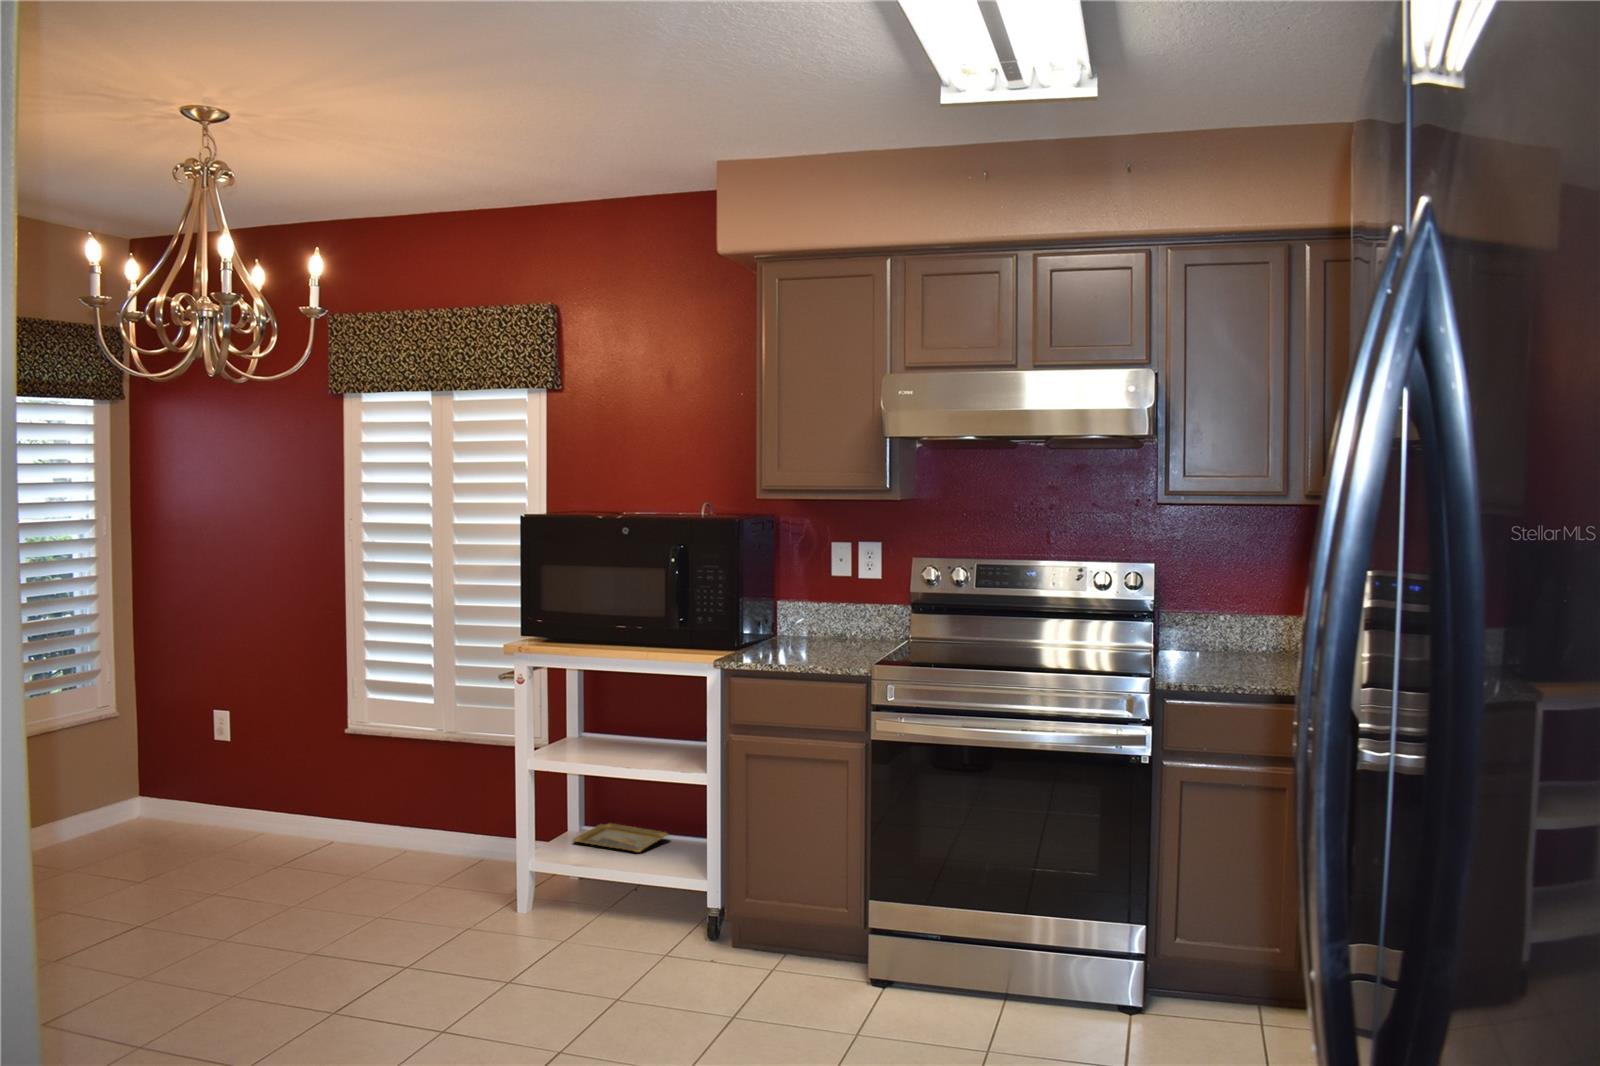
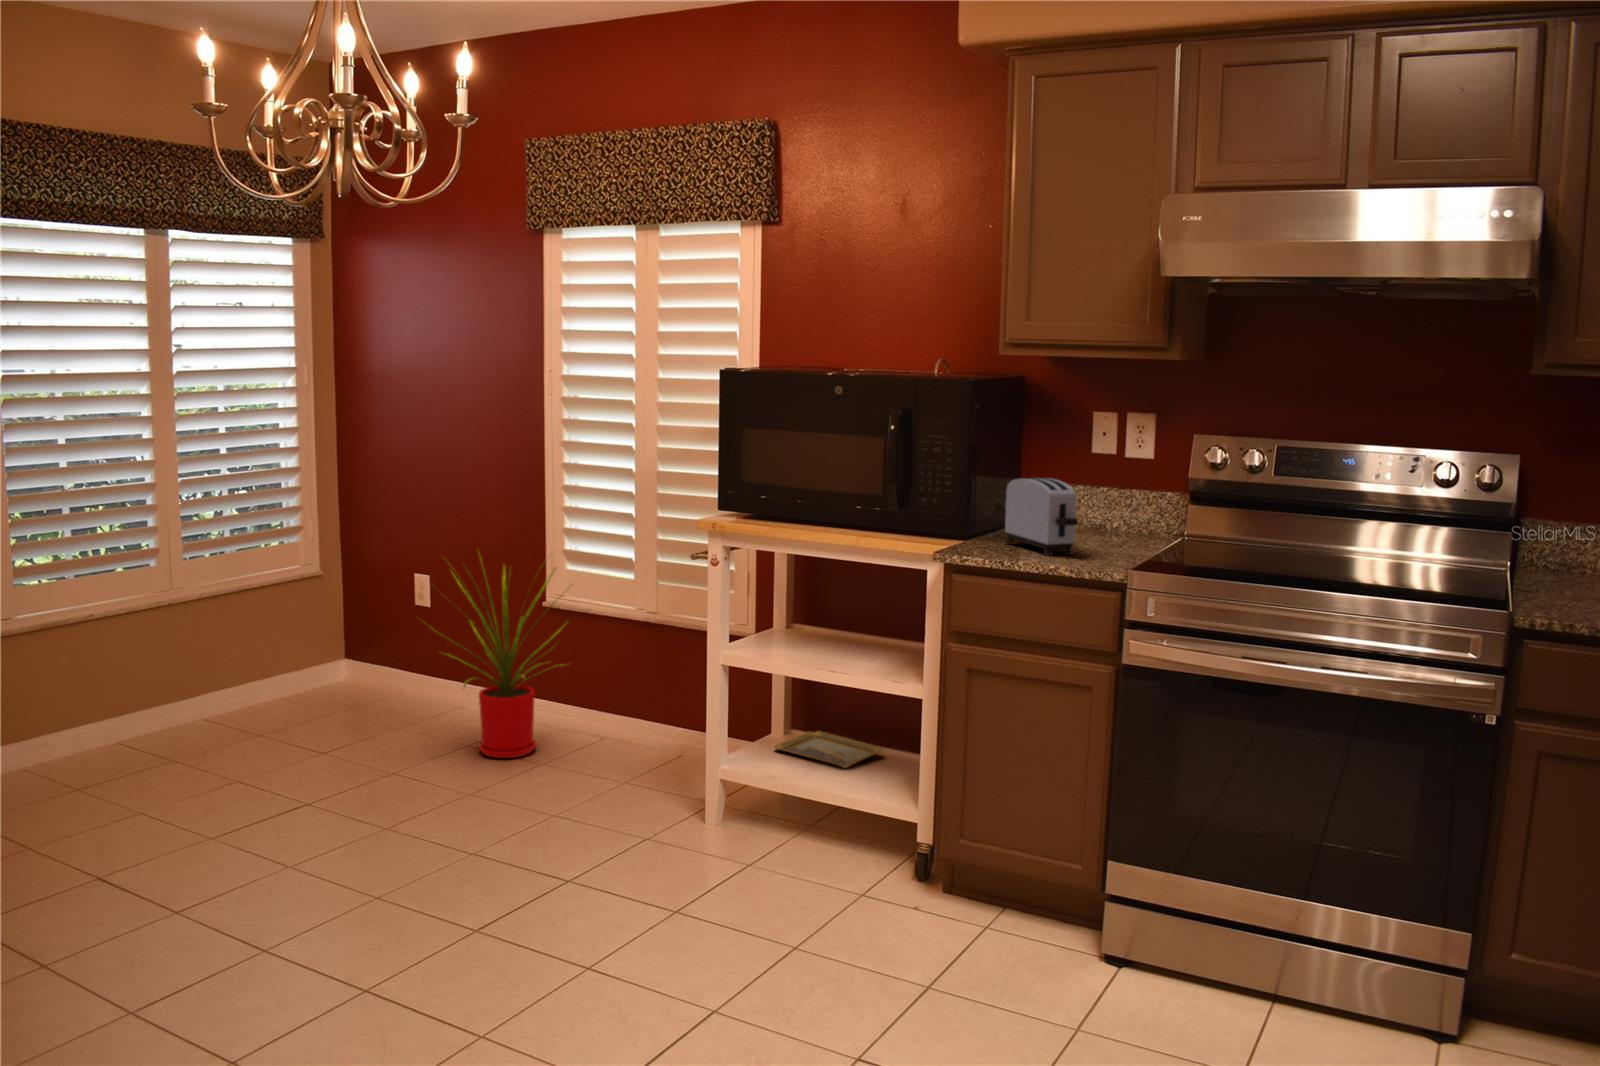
toaster: none [766,595,831,658] -> present [1003,478,1078,556]
house plant: none [227,680,381,874] -> present [424,560,564,758]

